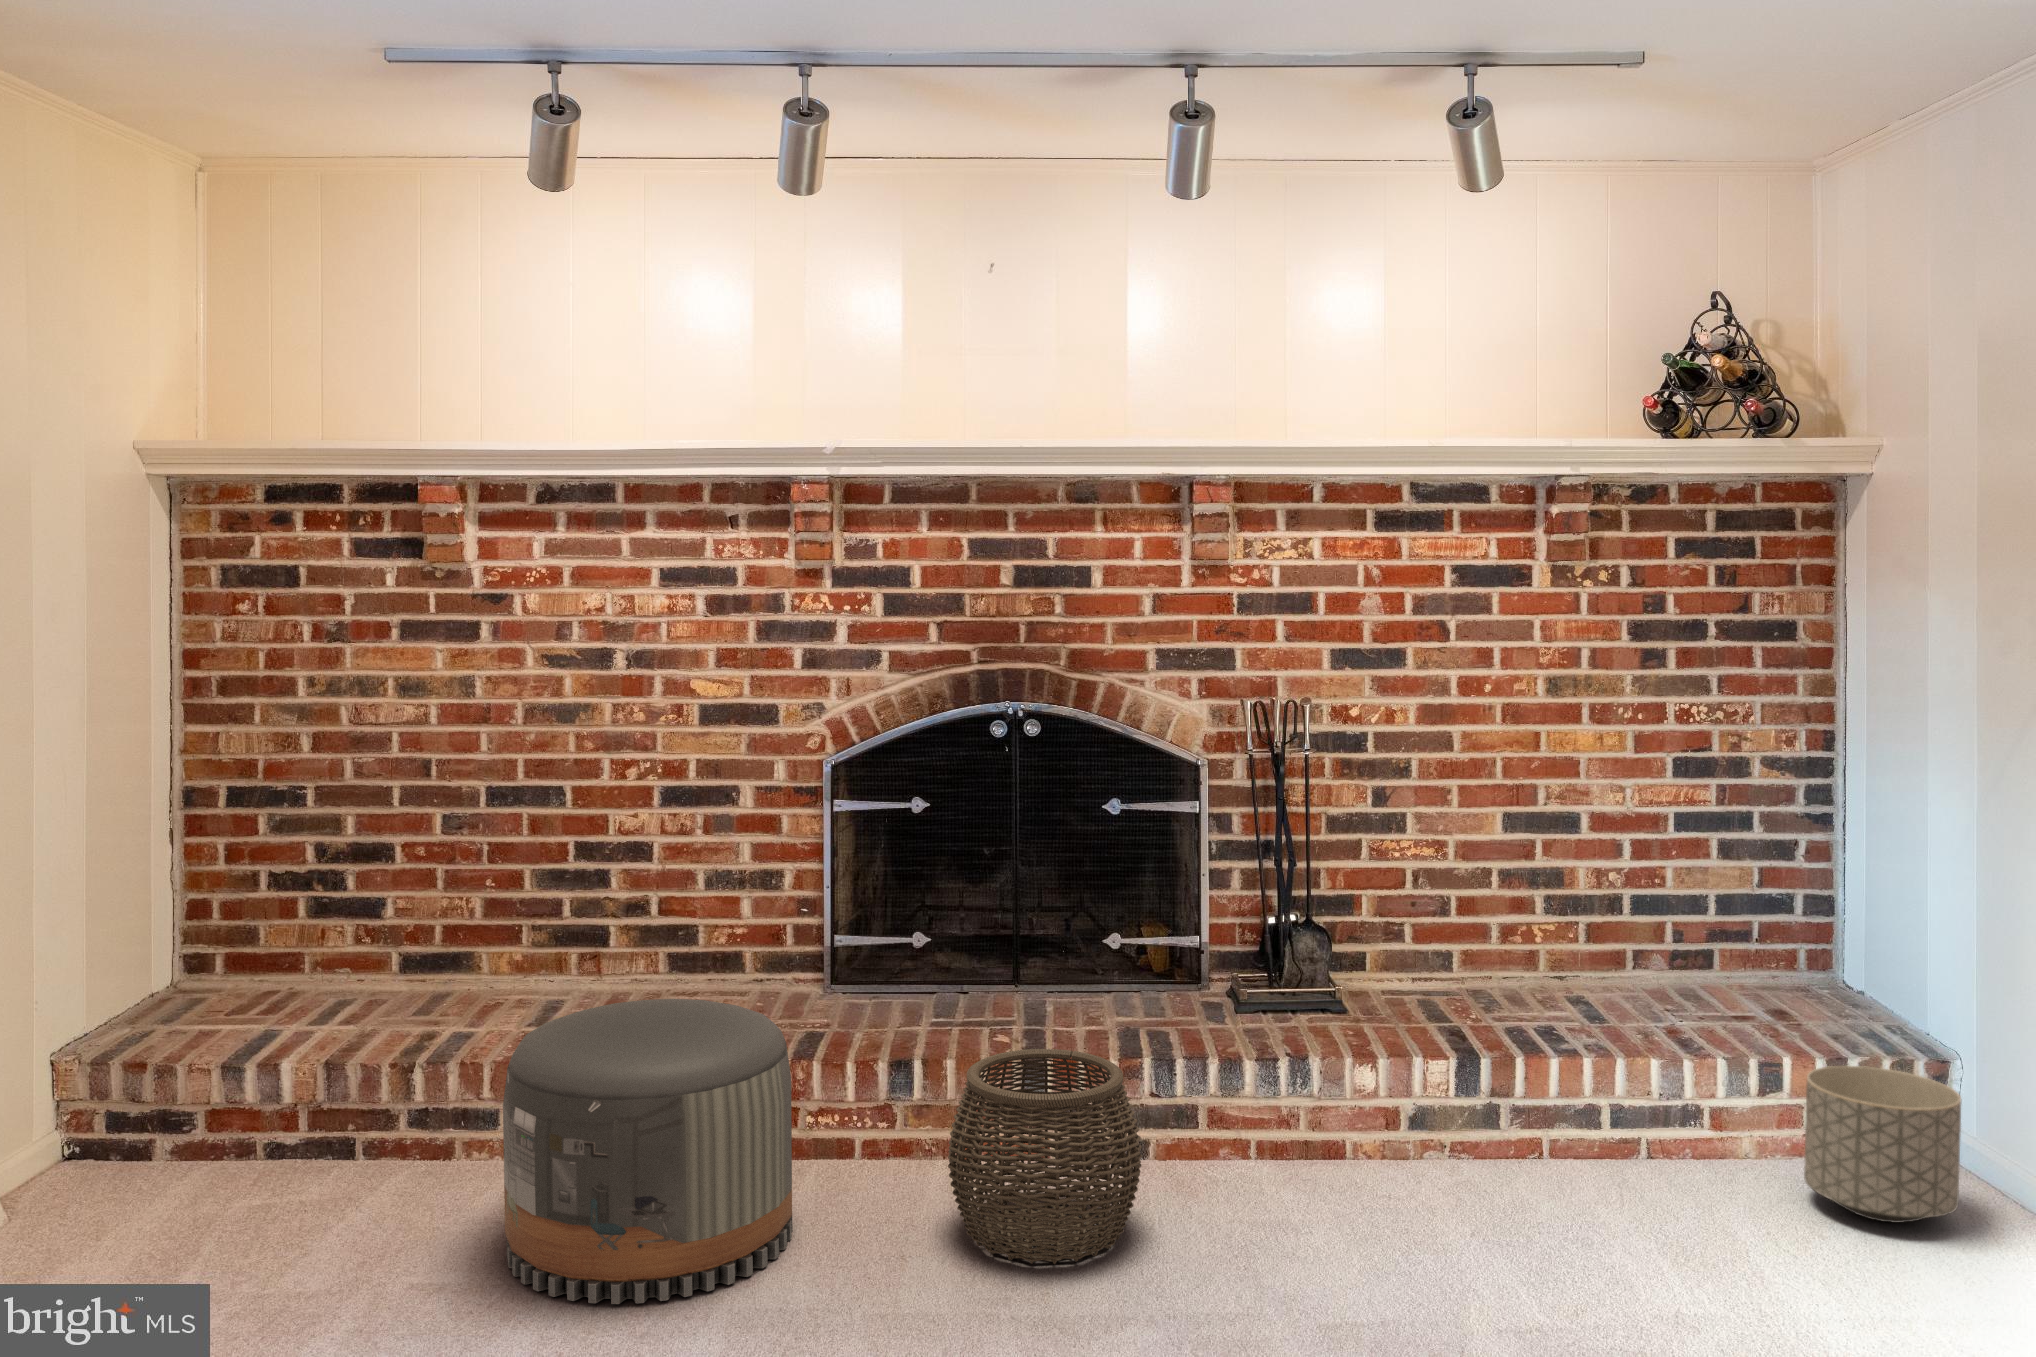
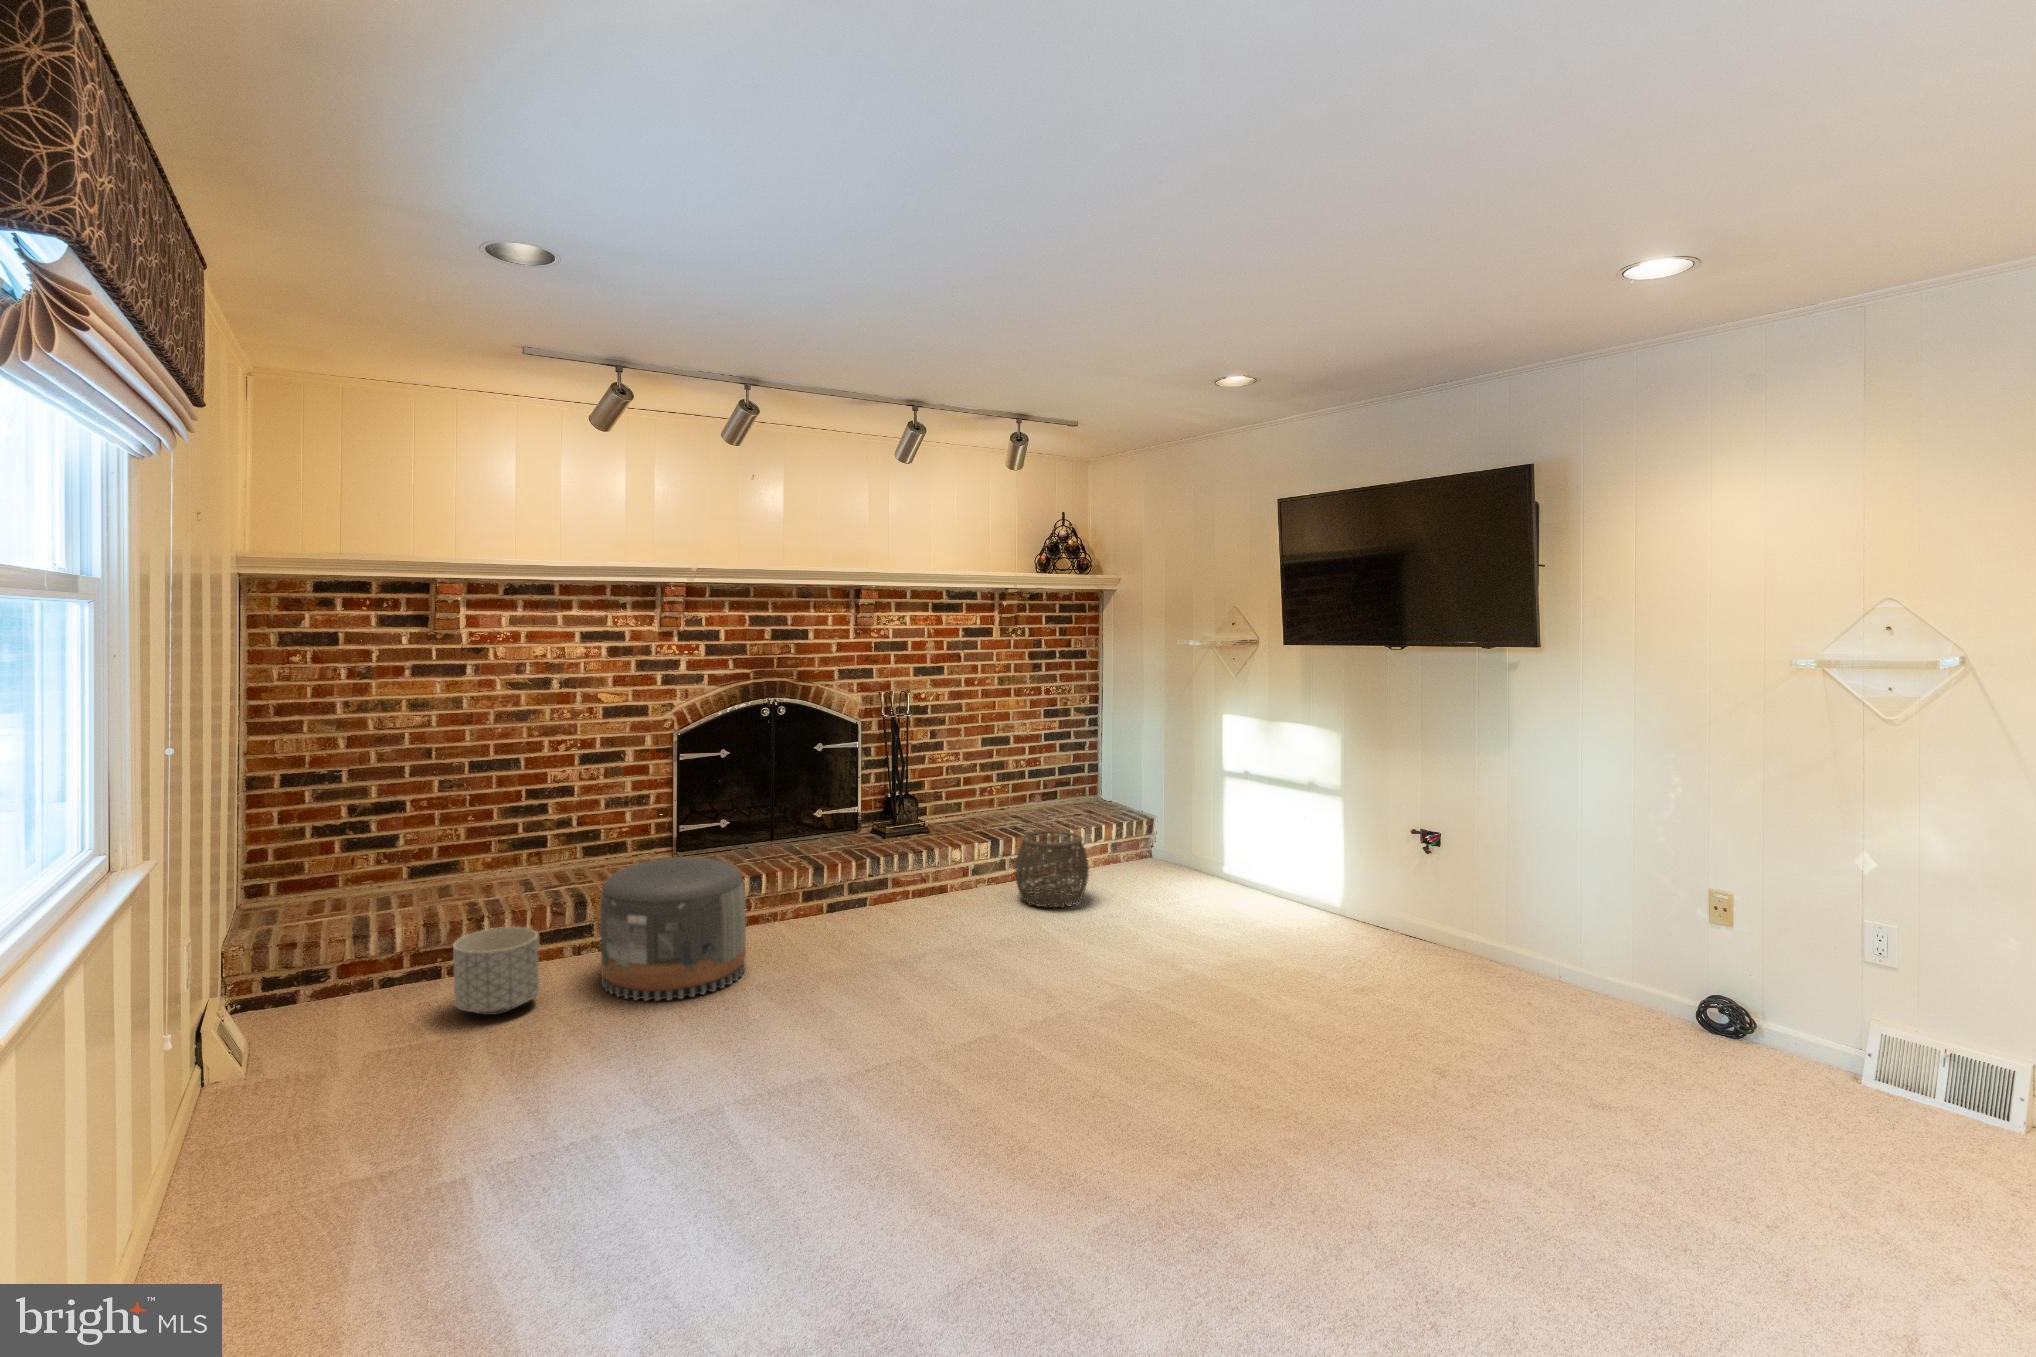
woven basket: present [948,1049,1142,1264] -> present [1015,830,1089,908]
planter: present [1804,1066,1961,1223] -> present [453,927,539,1015]

